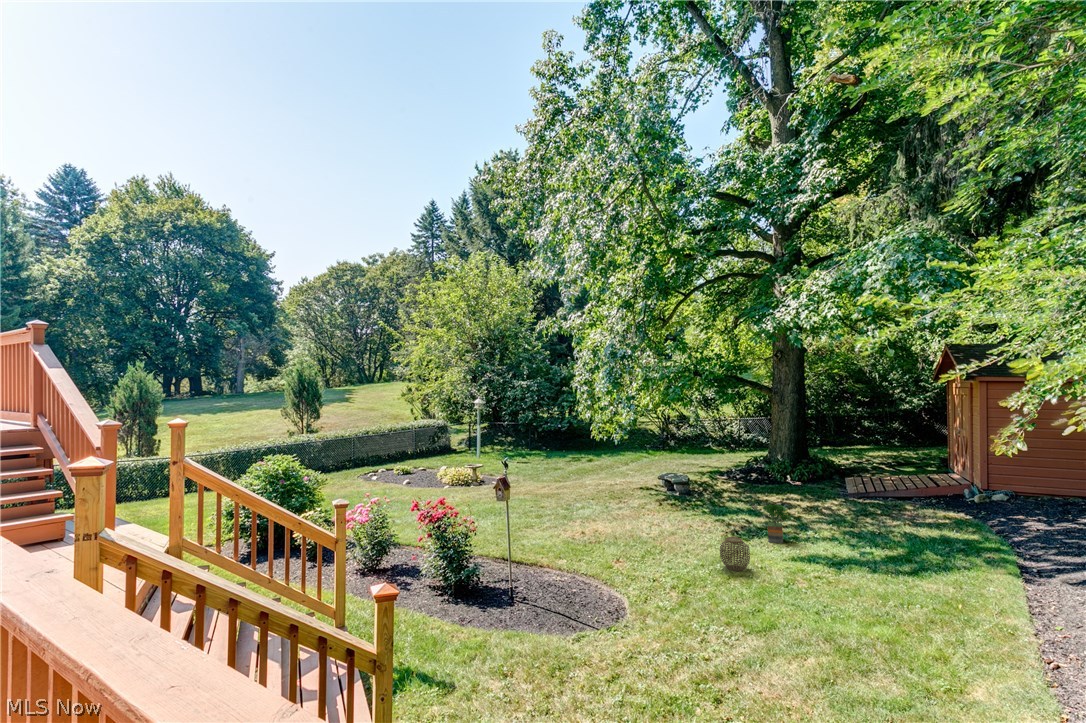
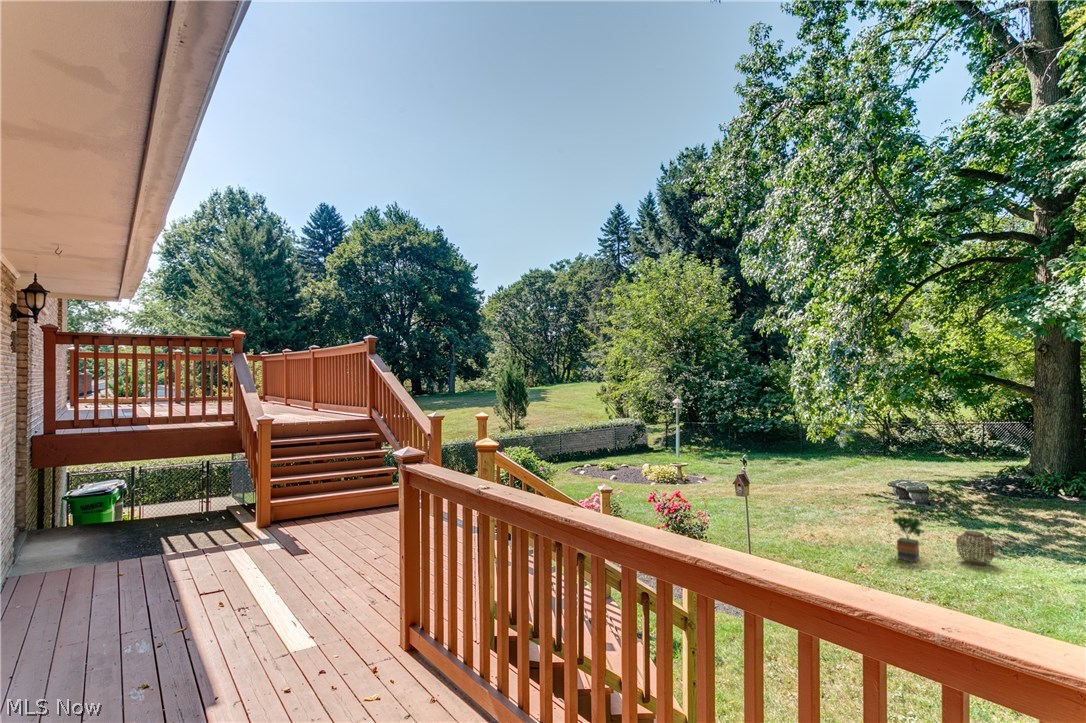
potted tree: present [763,504,788,543] -> present [893,517,924,562]

